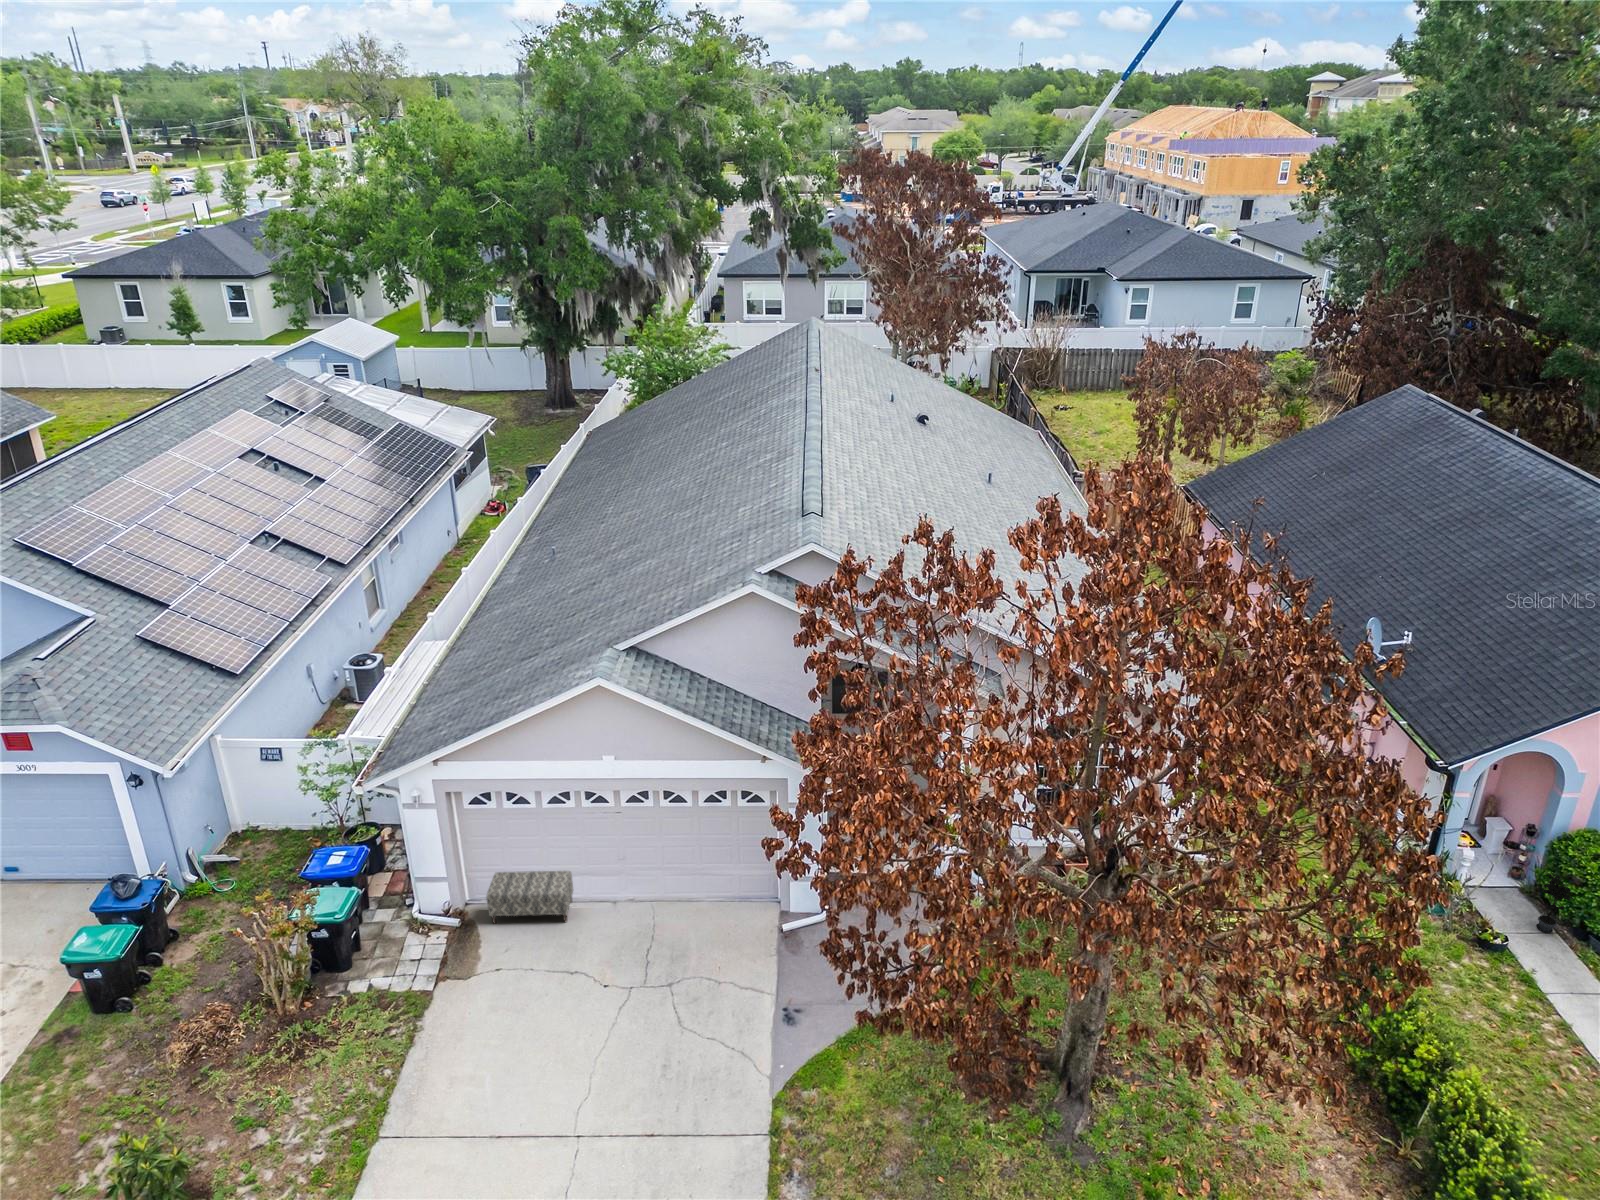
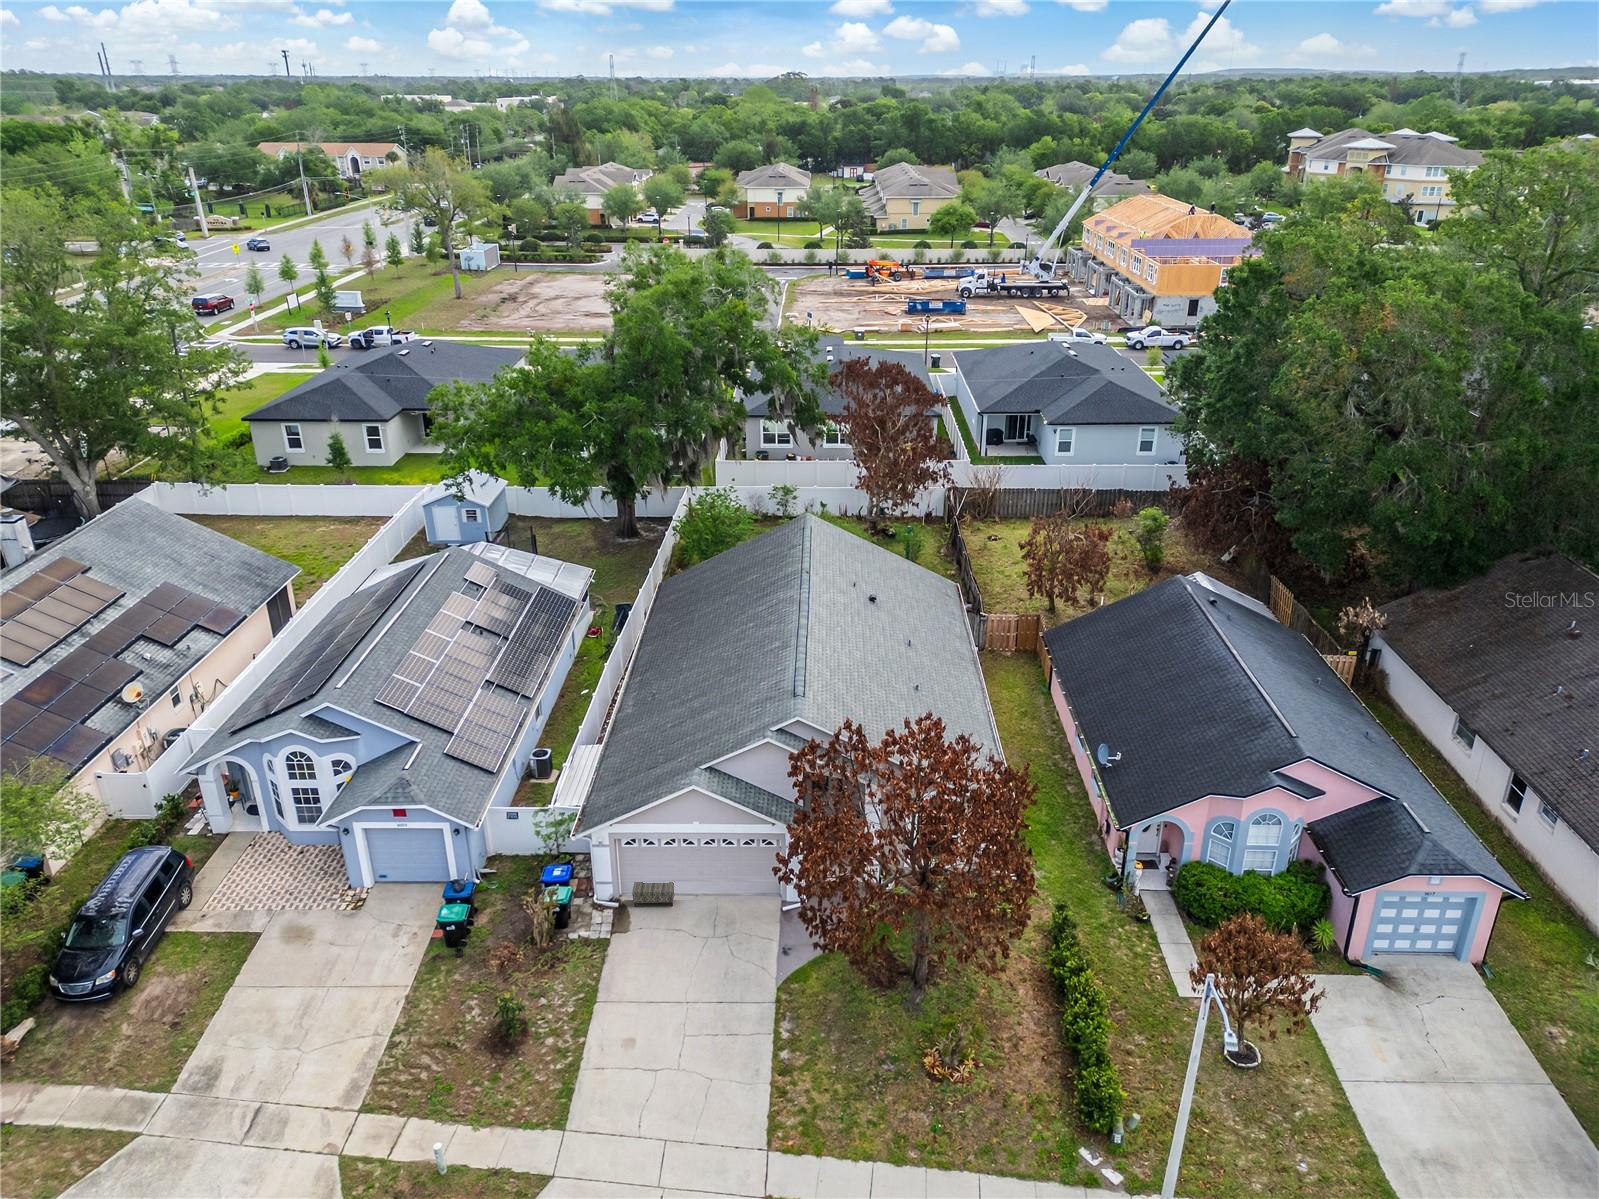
potted plant: present [1537,872,1573,933] -> present [448,929,465,957]

